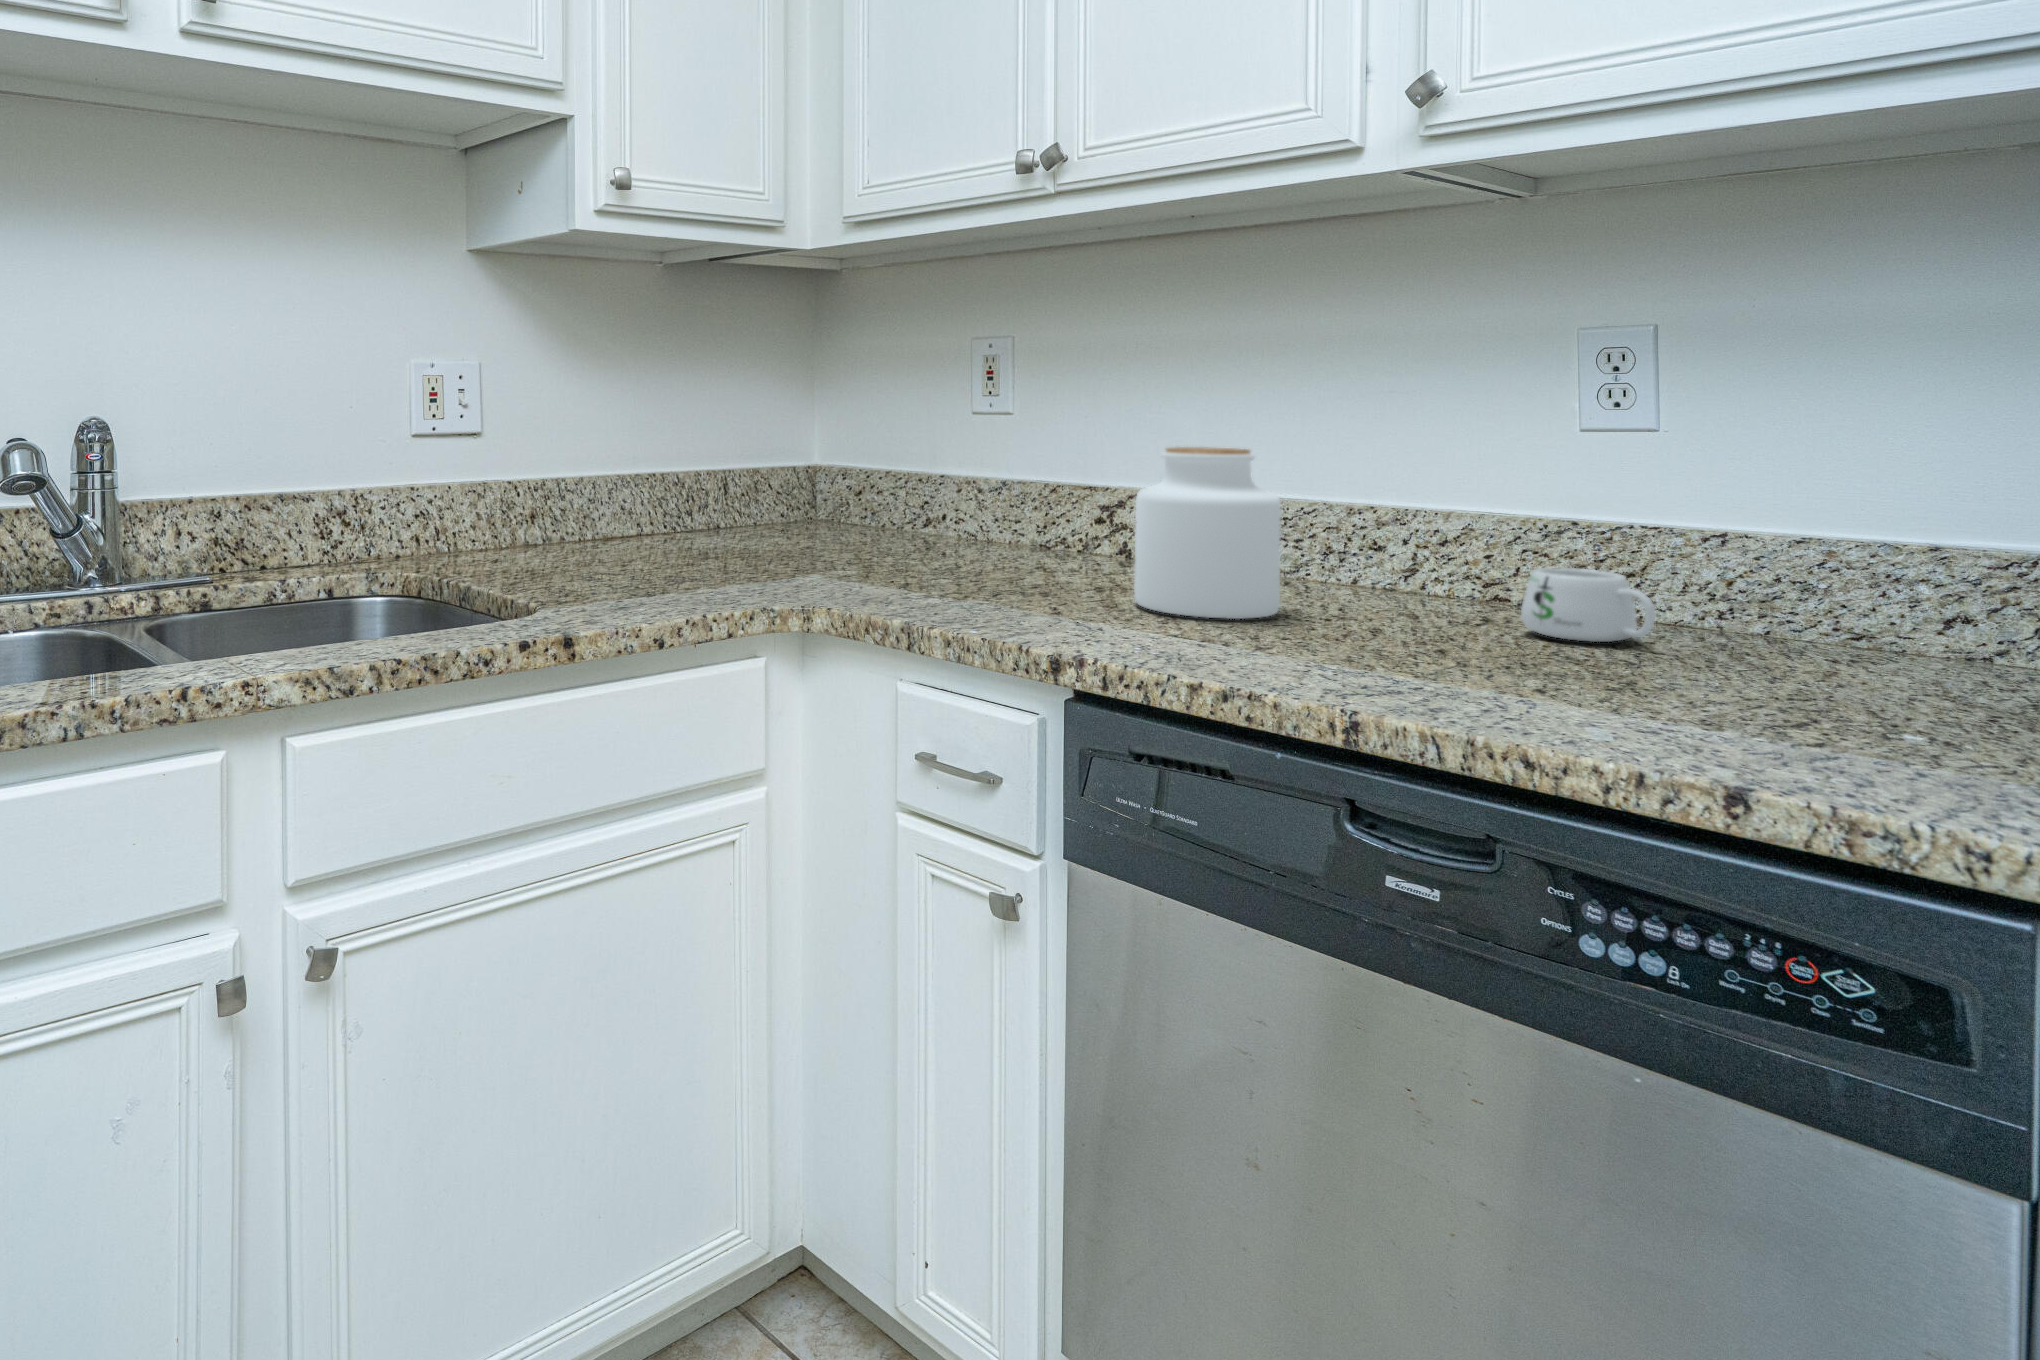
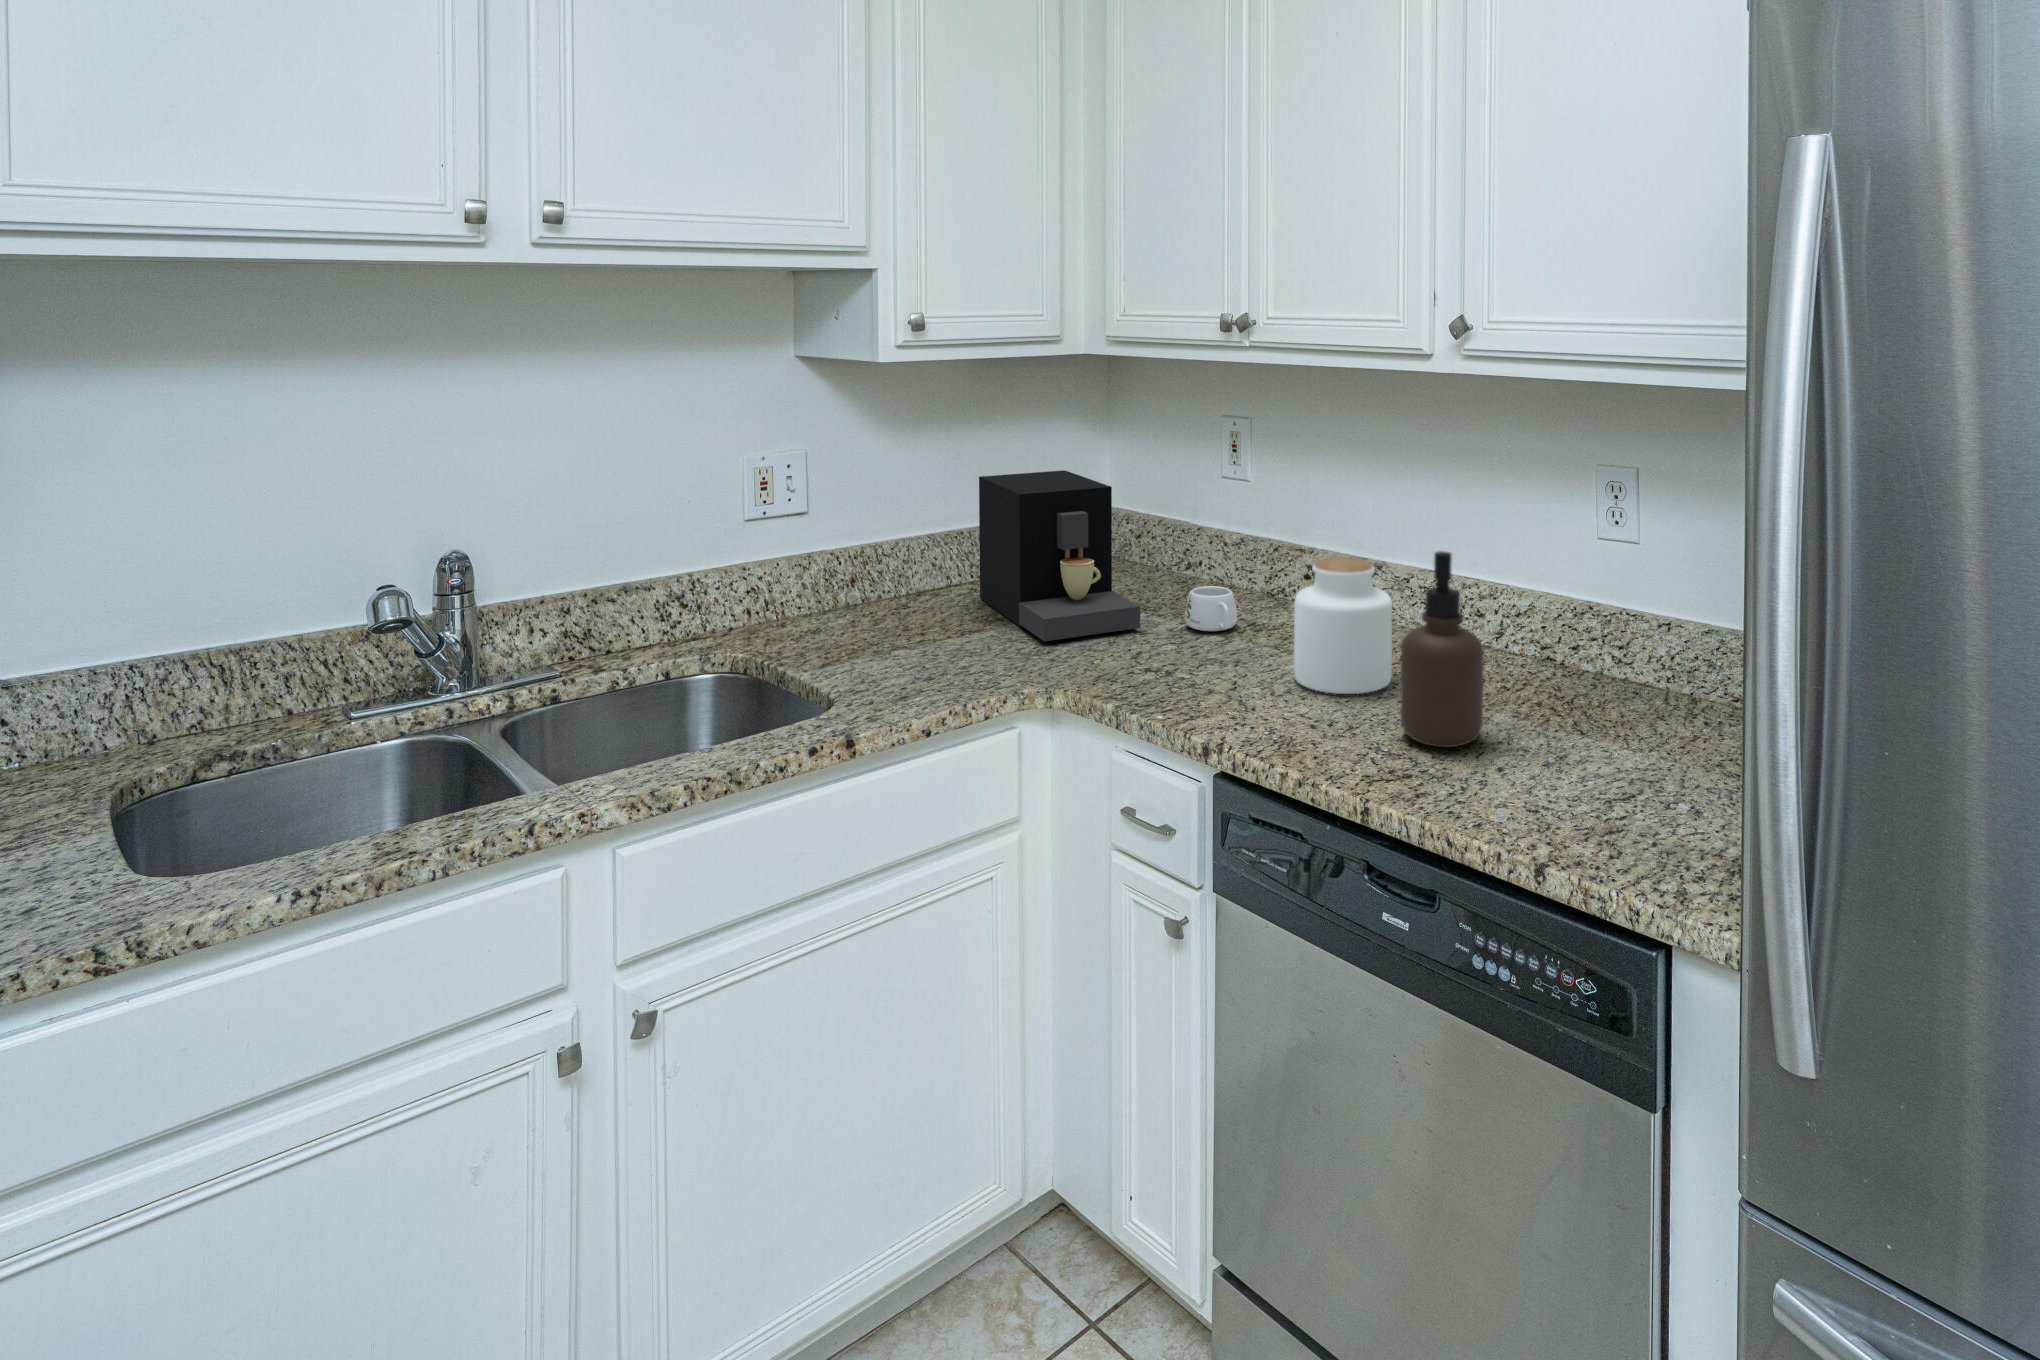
soap dispenser: none [1340,388,1478,665] -> present [1400,551,1484,747]
coffee maker: none [683,395,898,570] -> present [979,470,1140,641]
mug: present [1521,567,1655,642] -> present [1185,586,1237,631]

